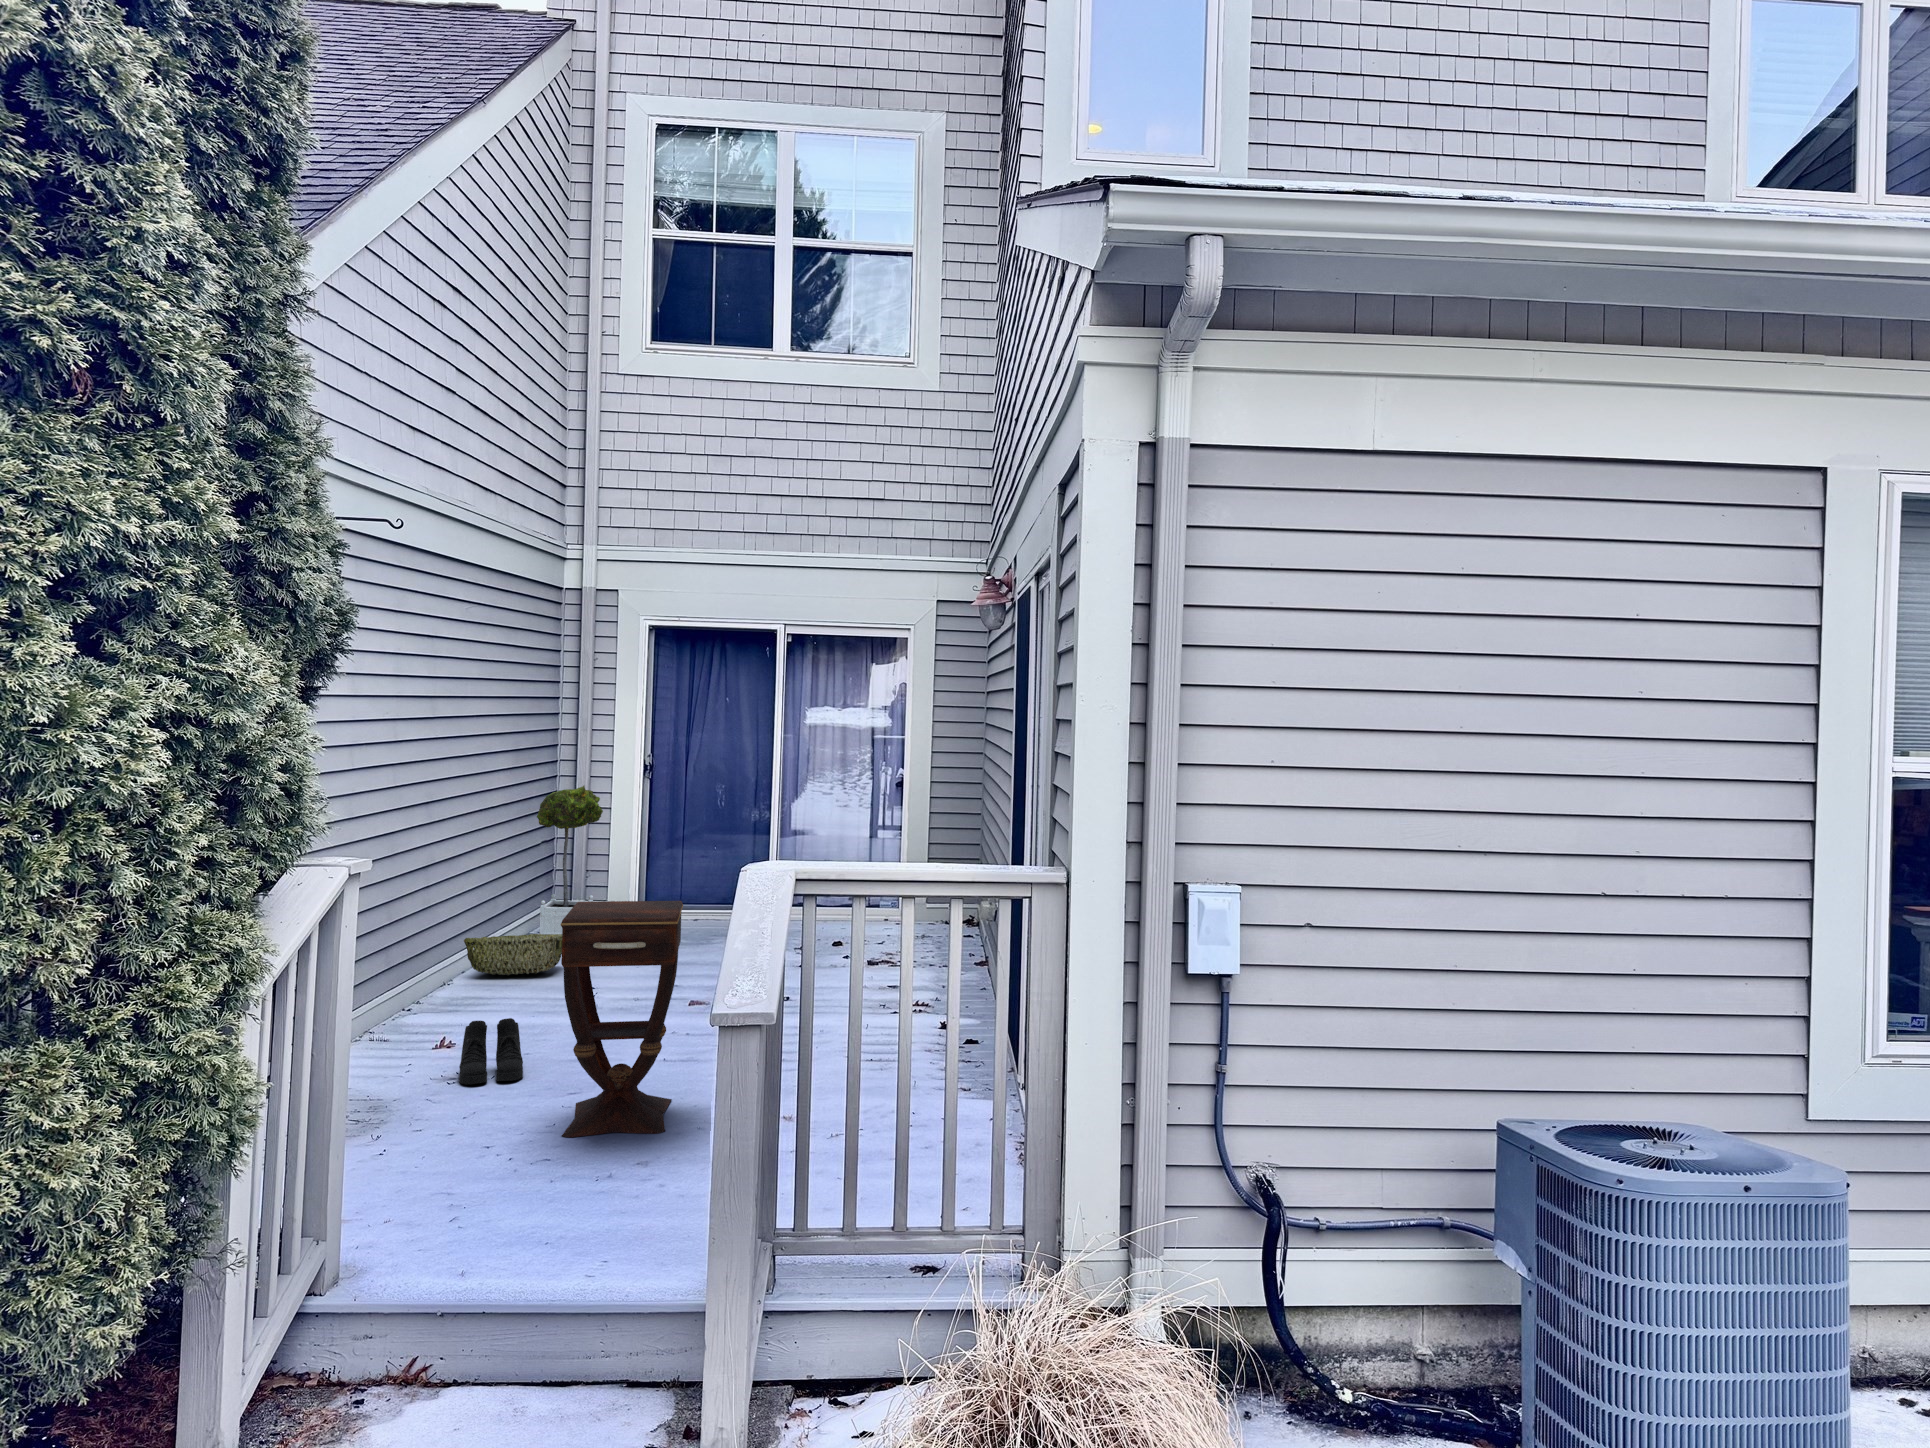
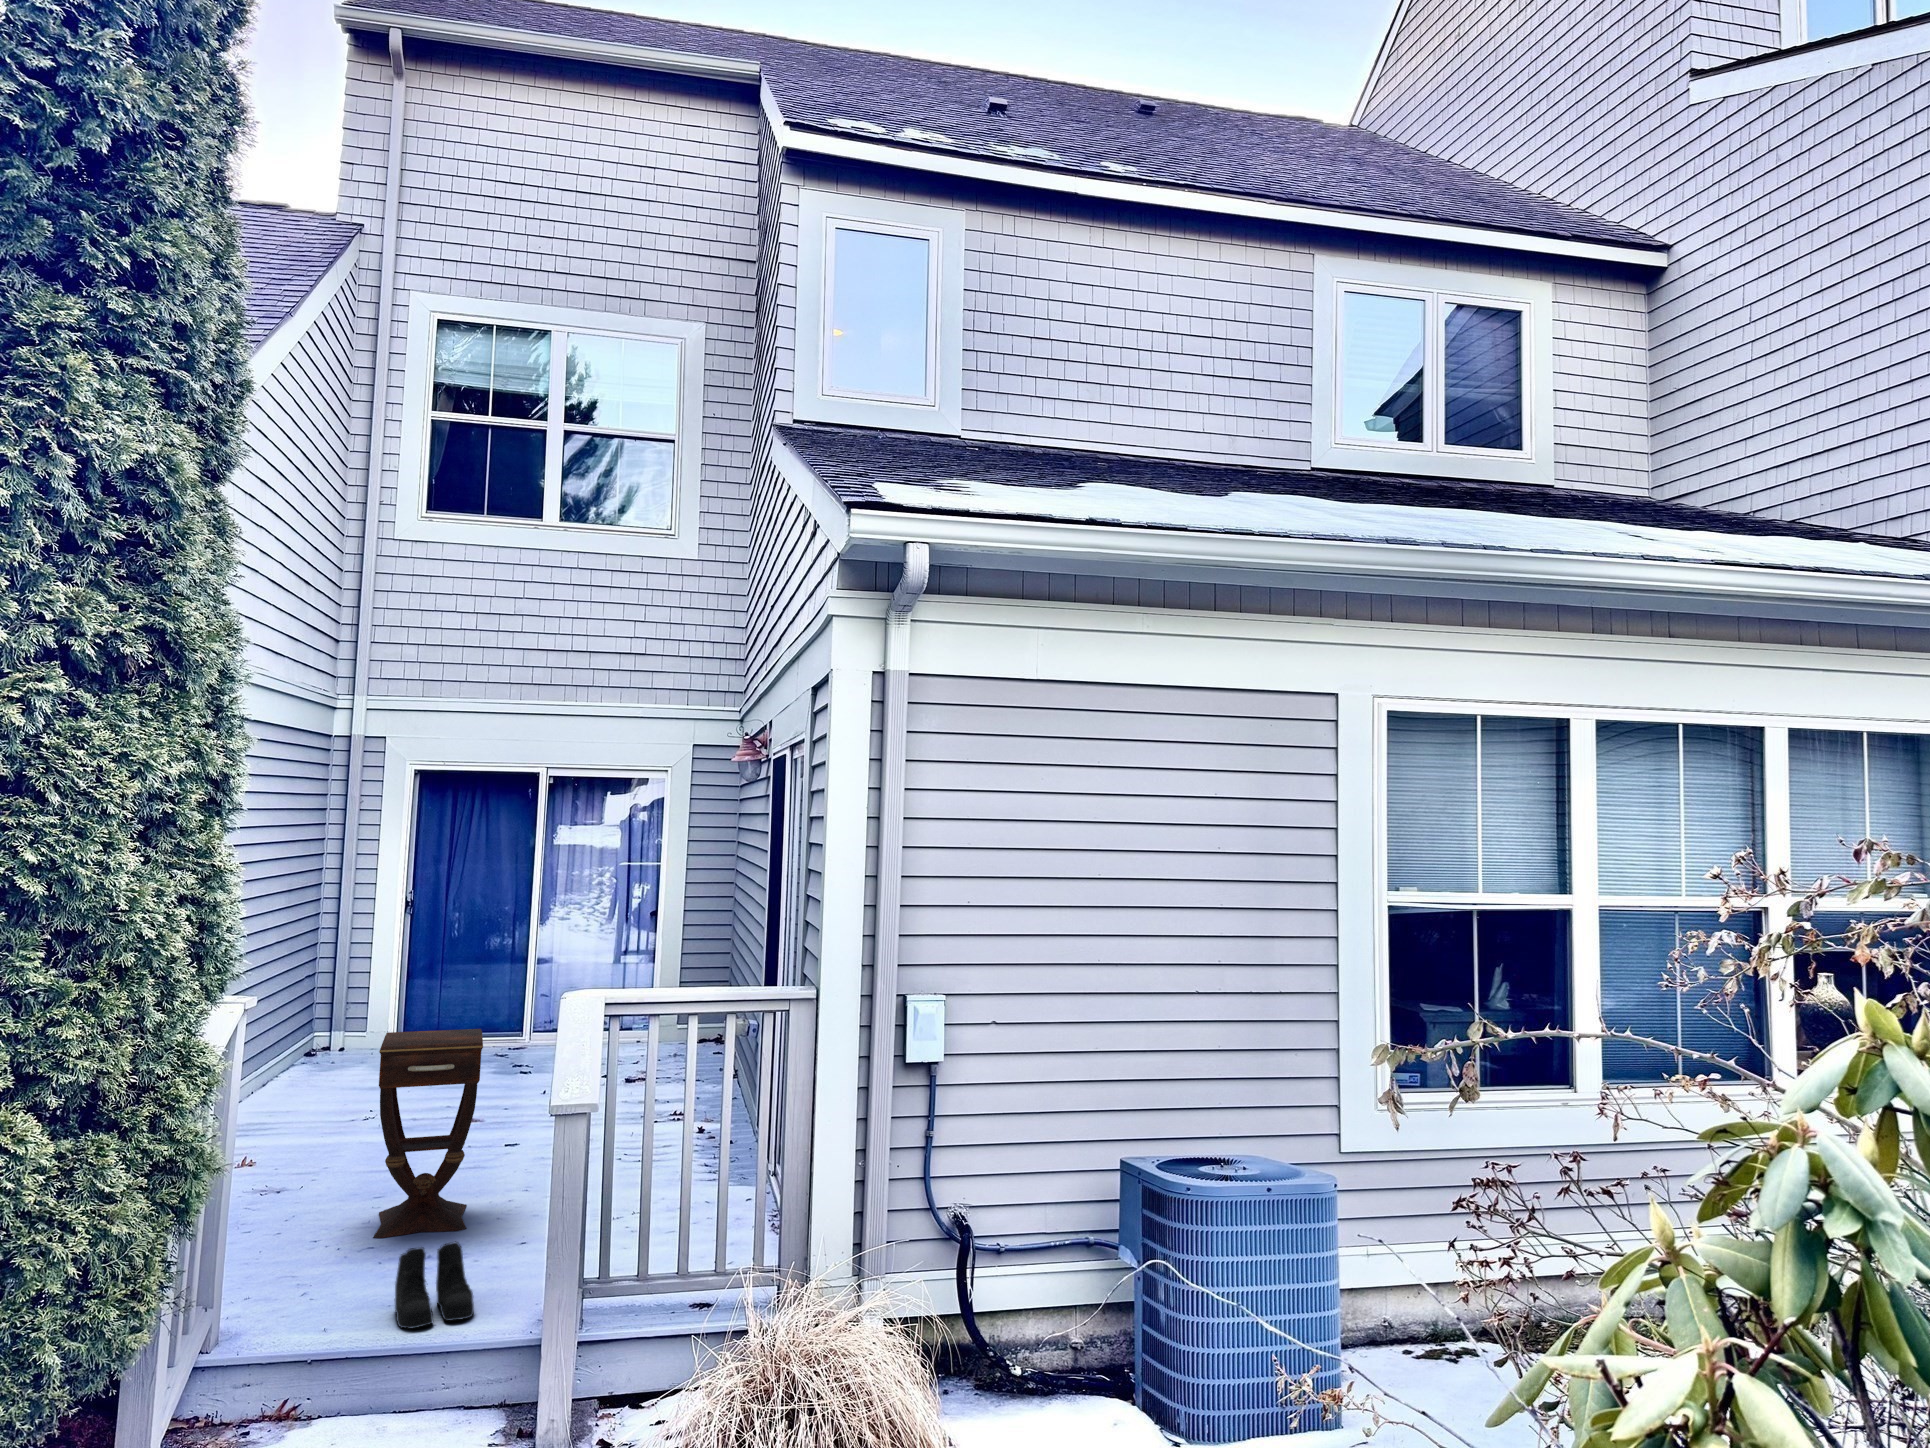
potted tree: present [537,786,603,934] -> none [298,927,368,1079]
woven basket: present [464,934,562,975] -> none [234,1071,335,1112]
boots: present [459,1018,523,1085] -> present [395,1241,474,1329]

